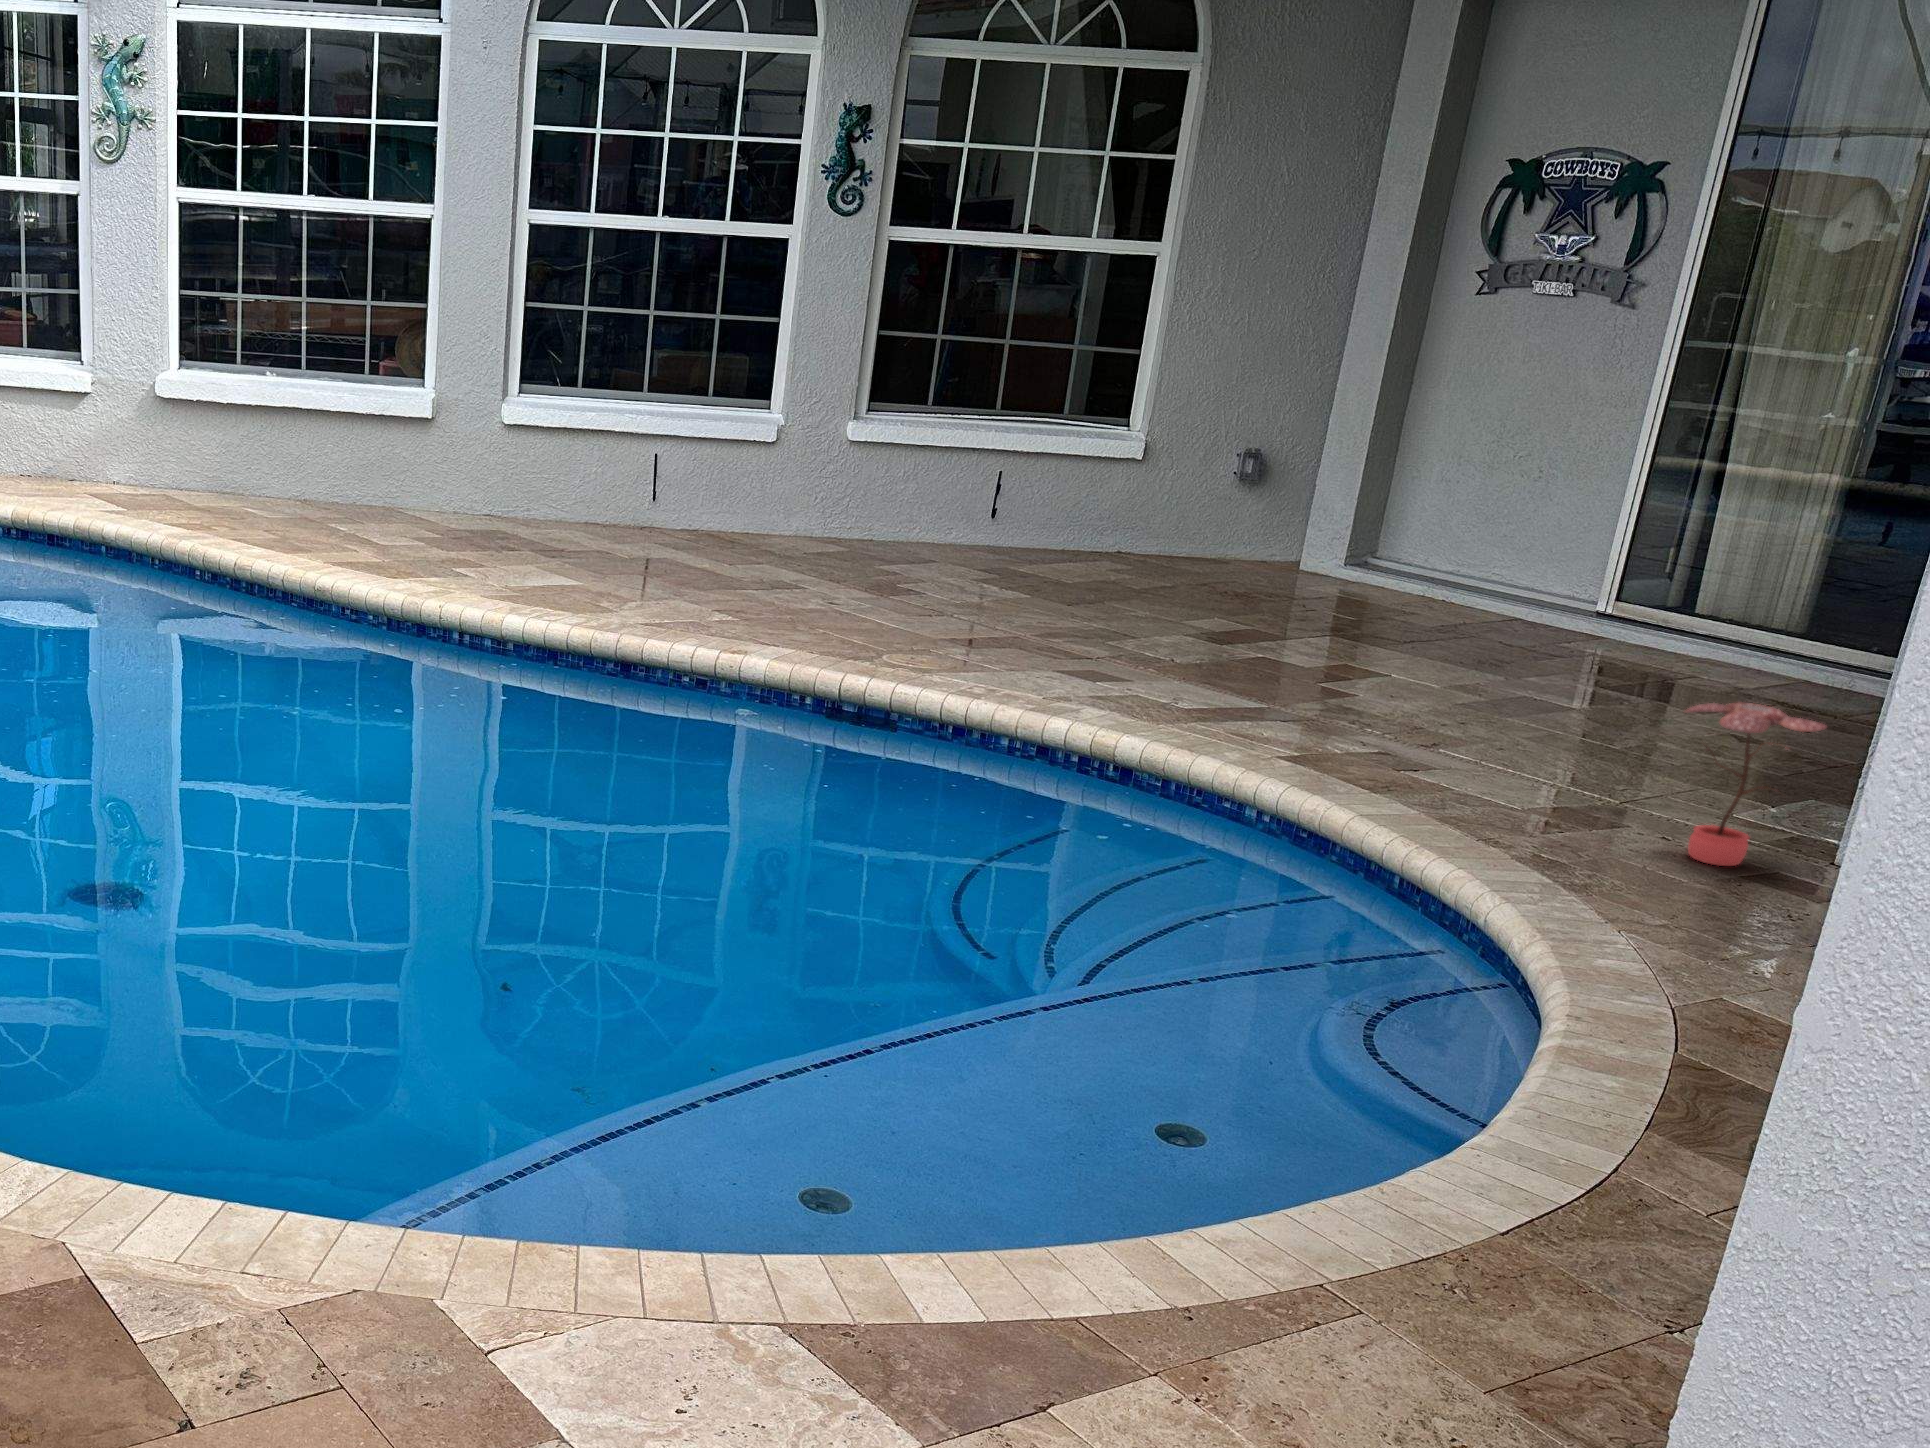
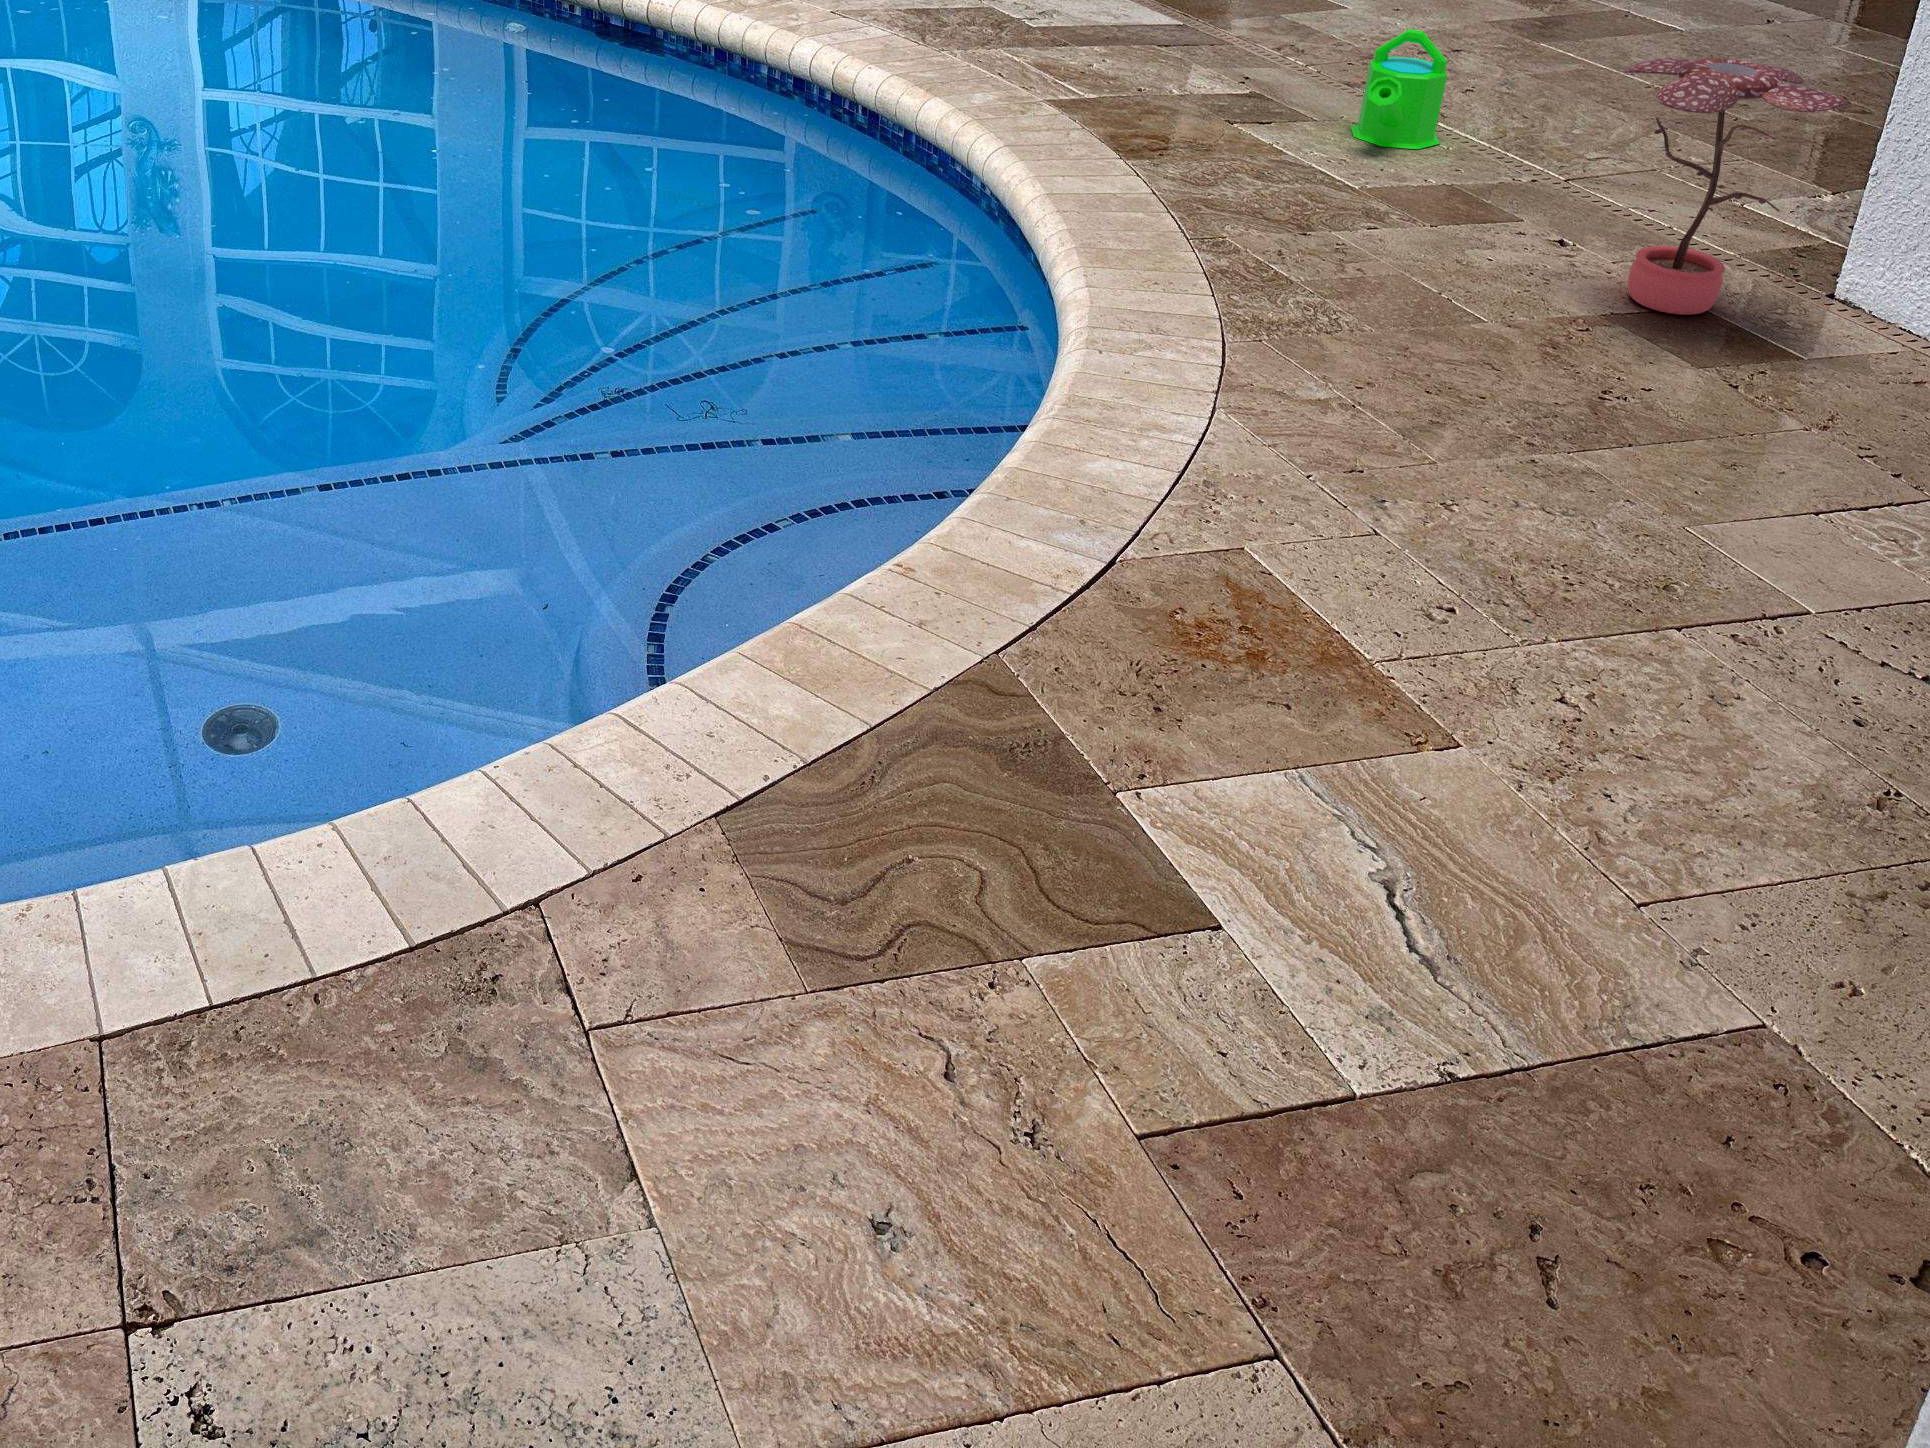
watering can: none [1428,697,1499,780] -> present [1351,29,1447,149]

